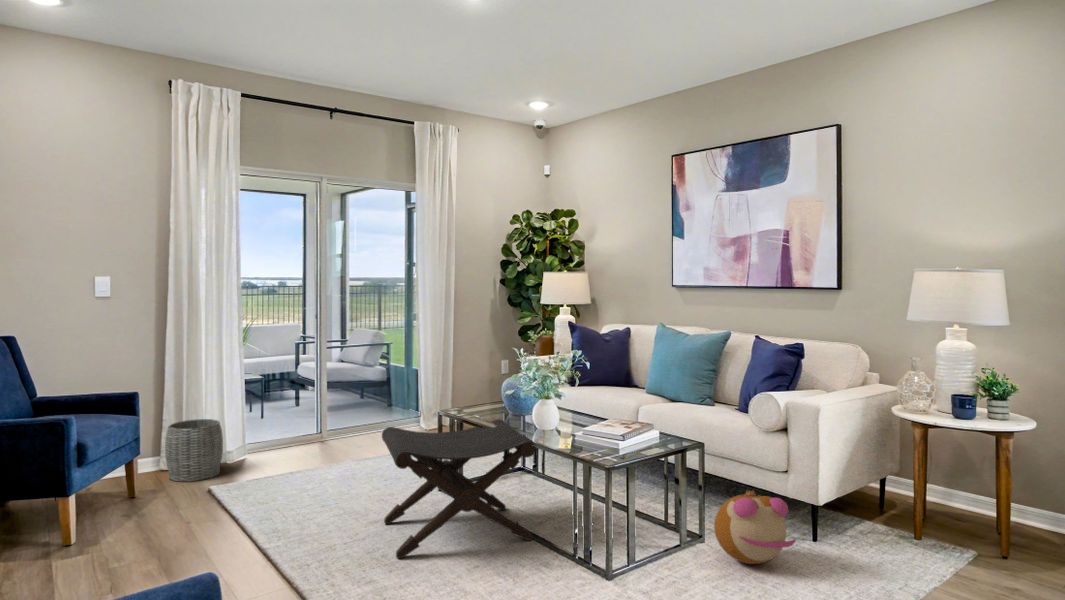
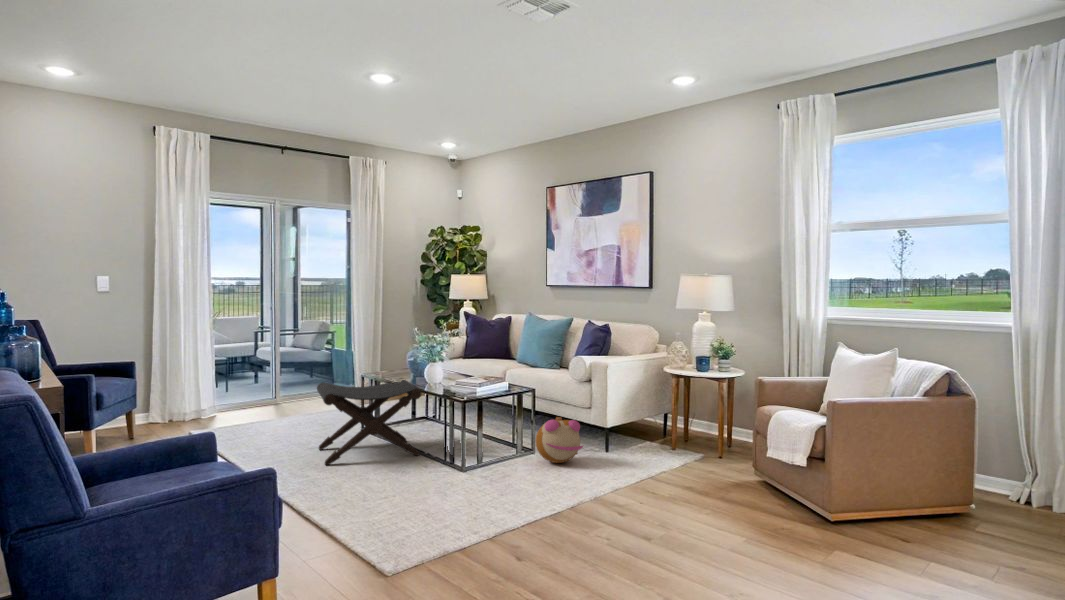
woven basket: present [165,419,223,482] -> none [154,386,198,431]

